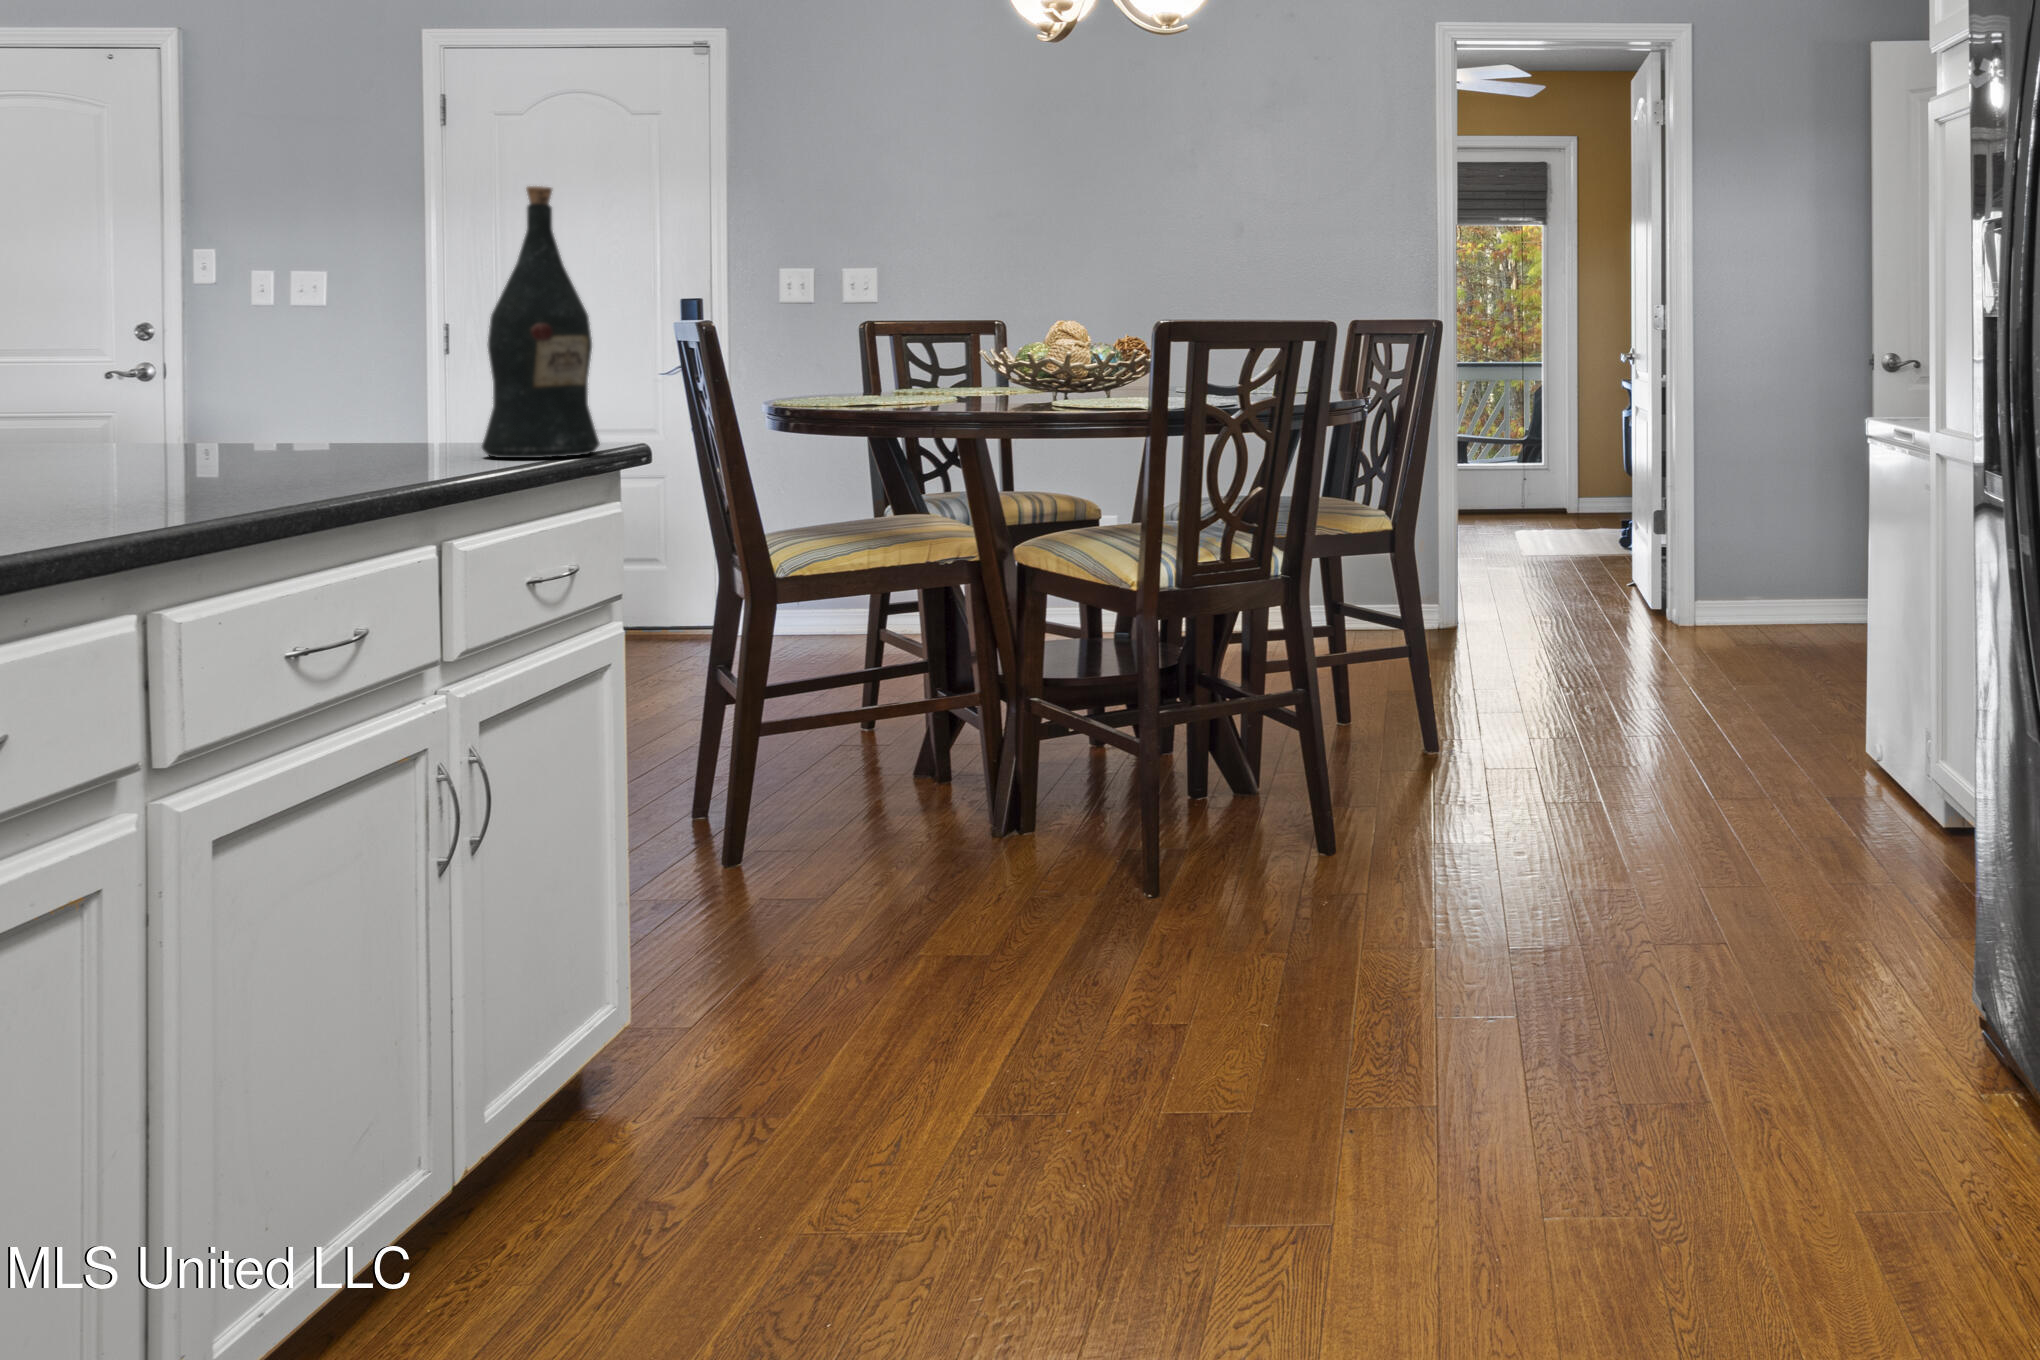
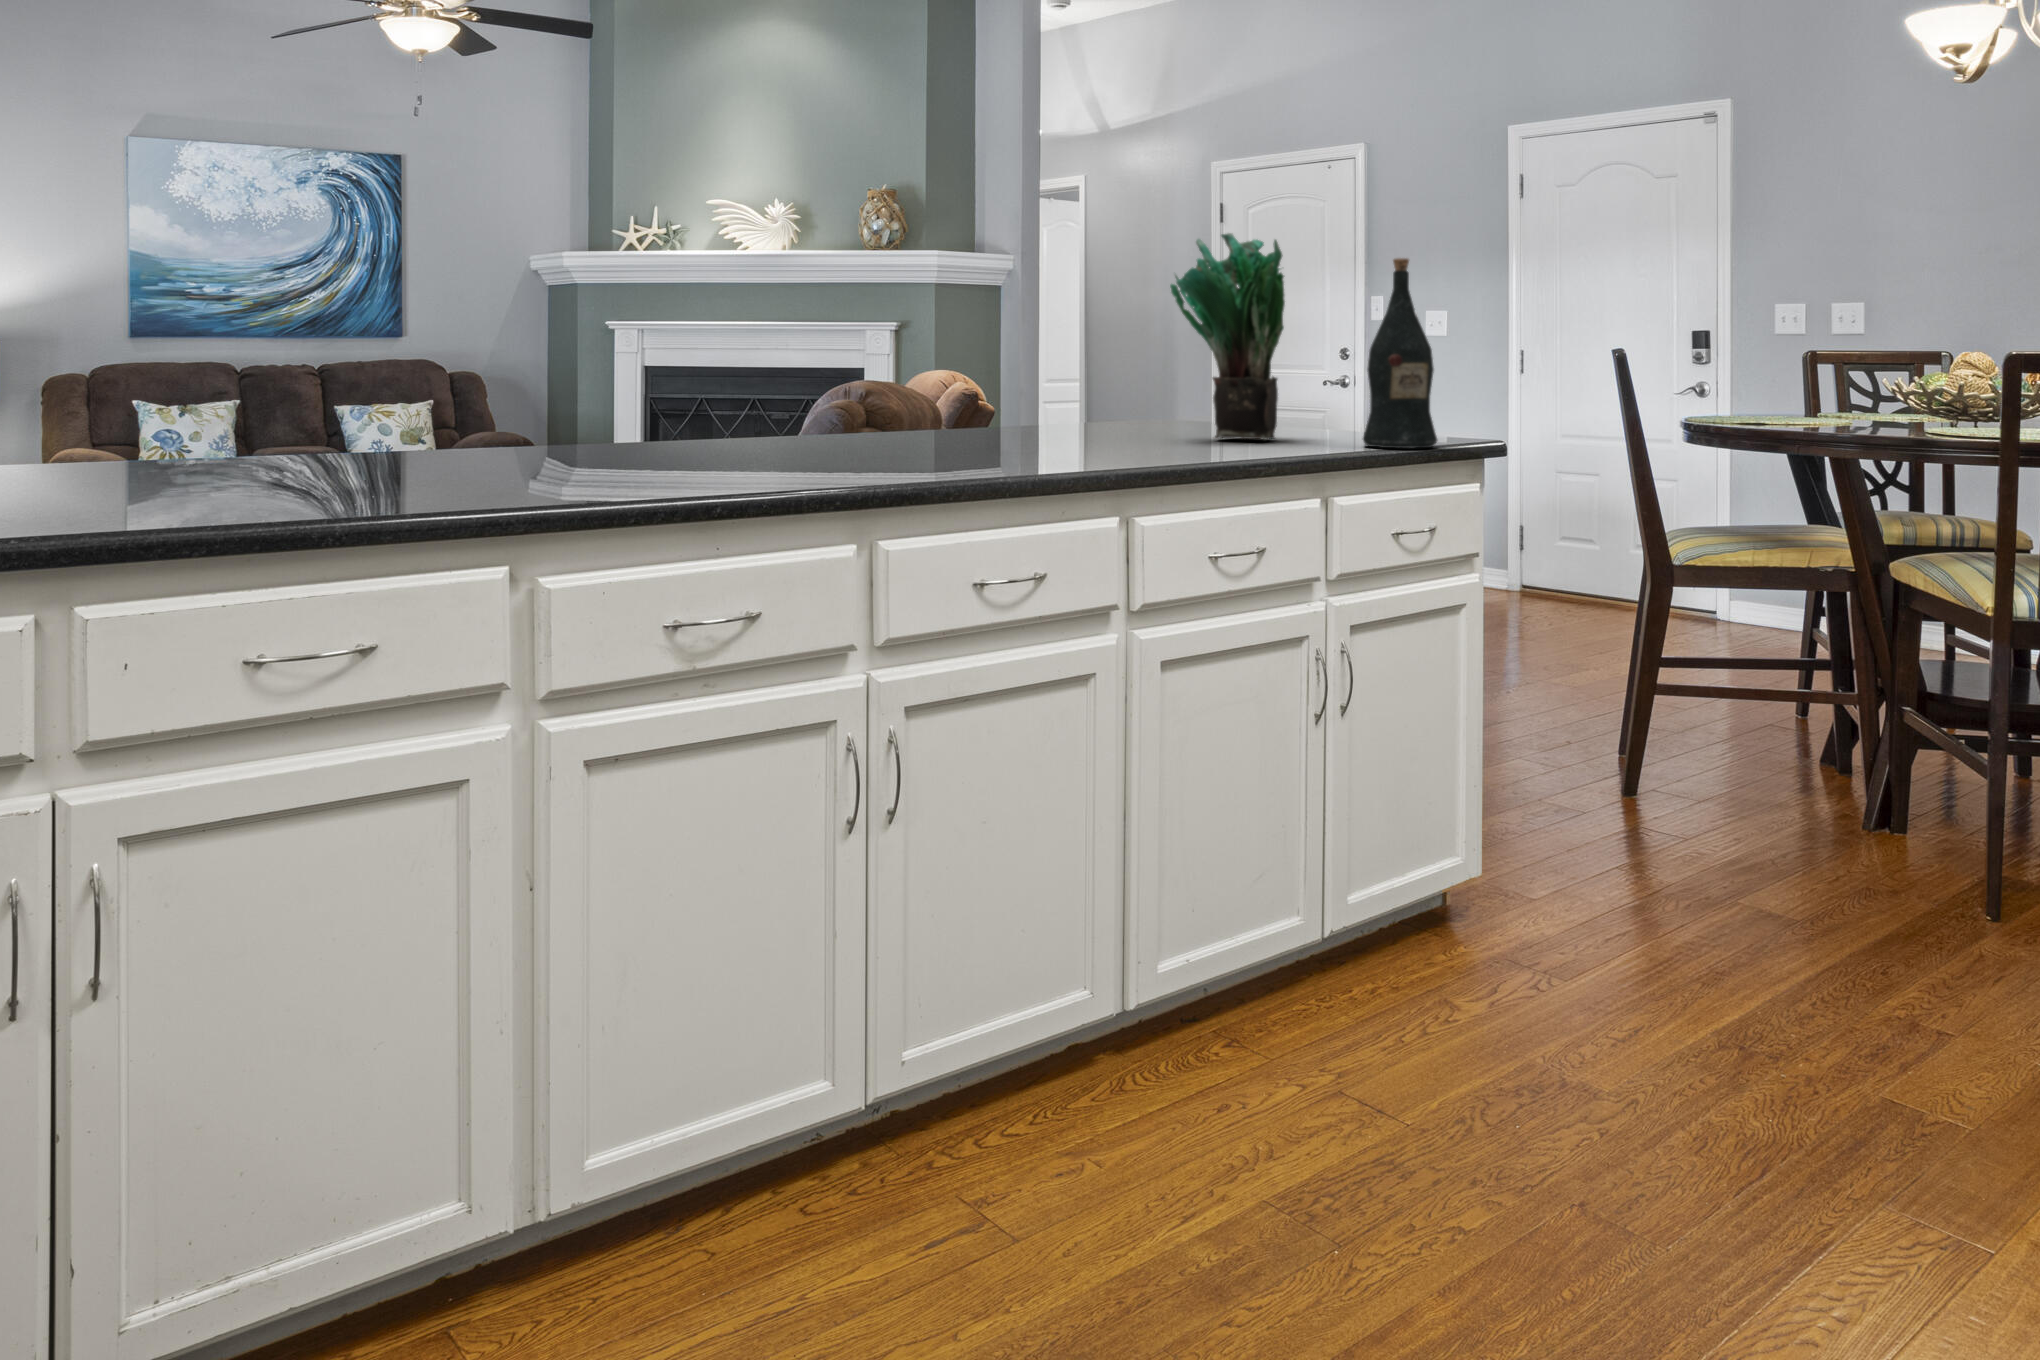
potted plant: none [99,128,335,462] -> present [1170,233,1285,439]

